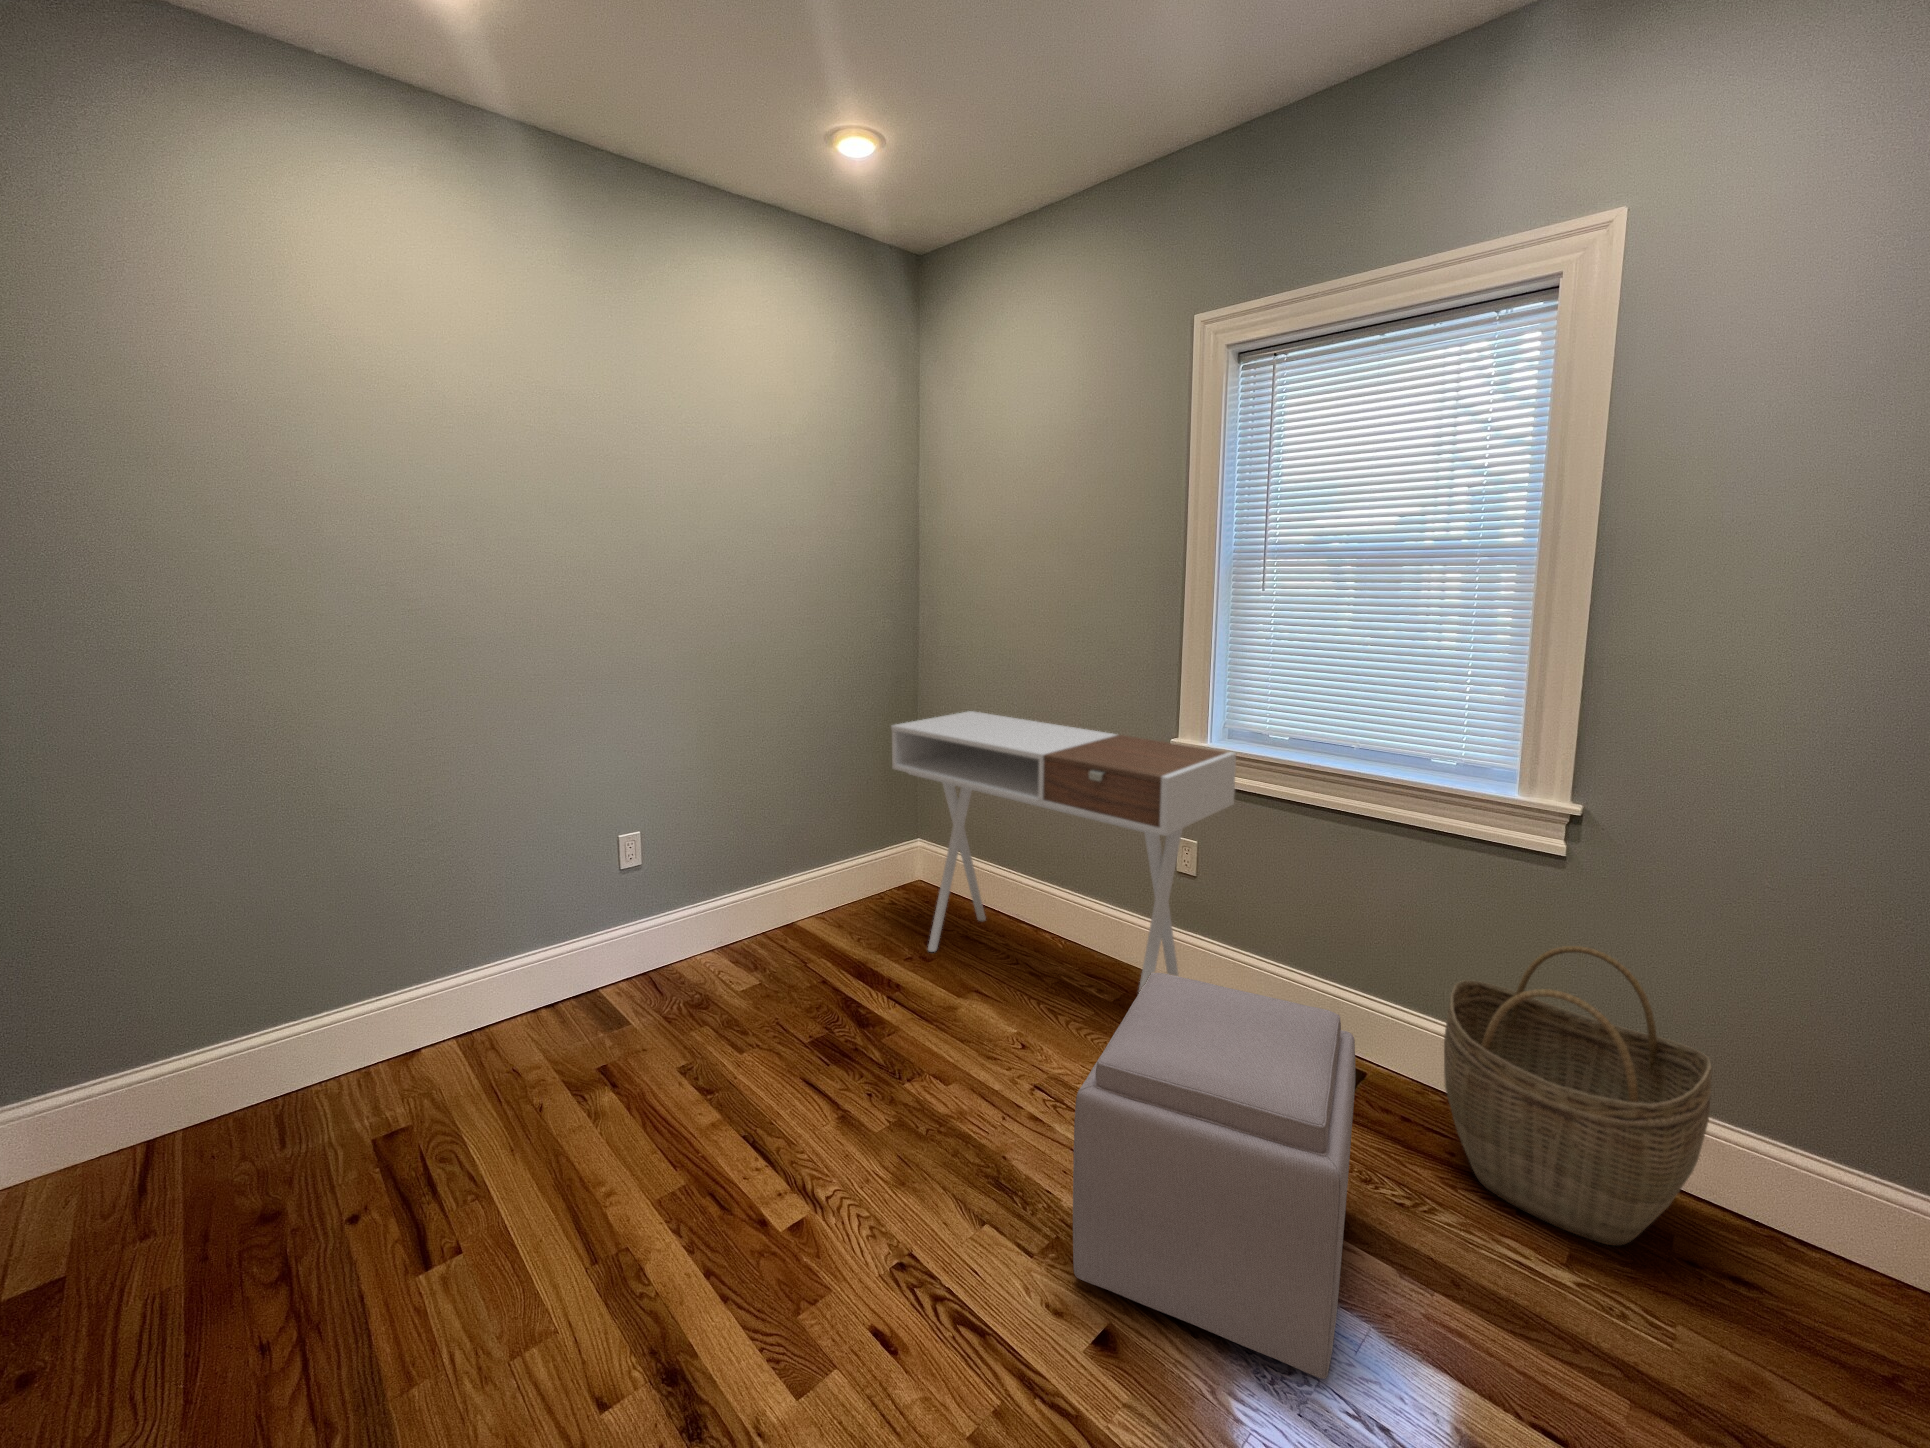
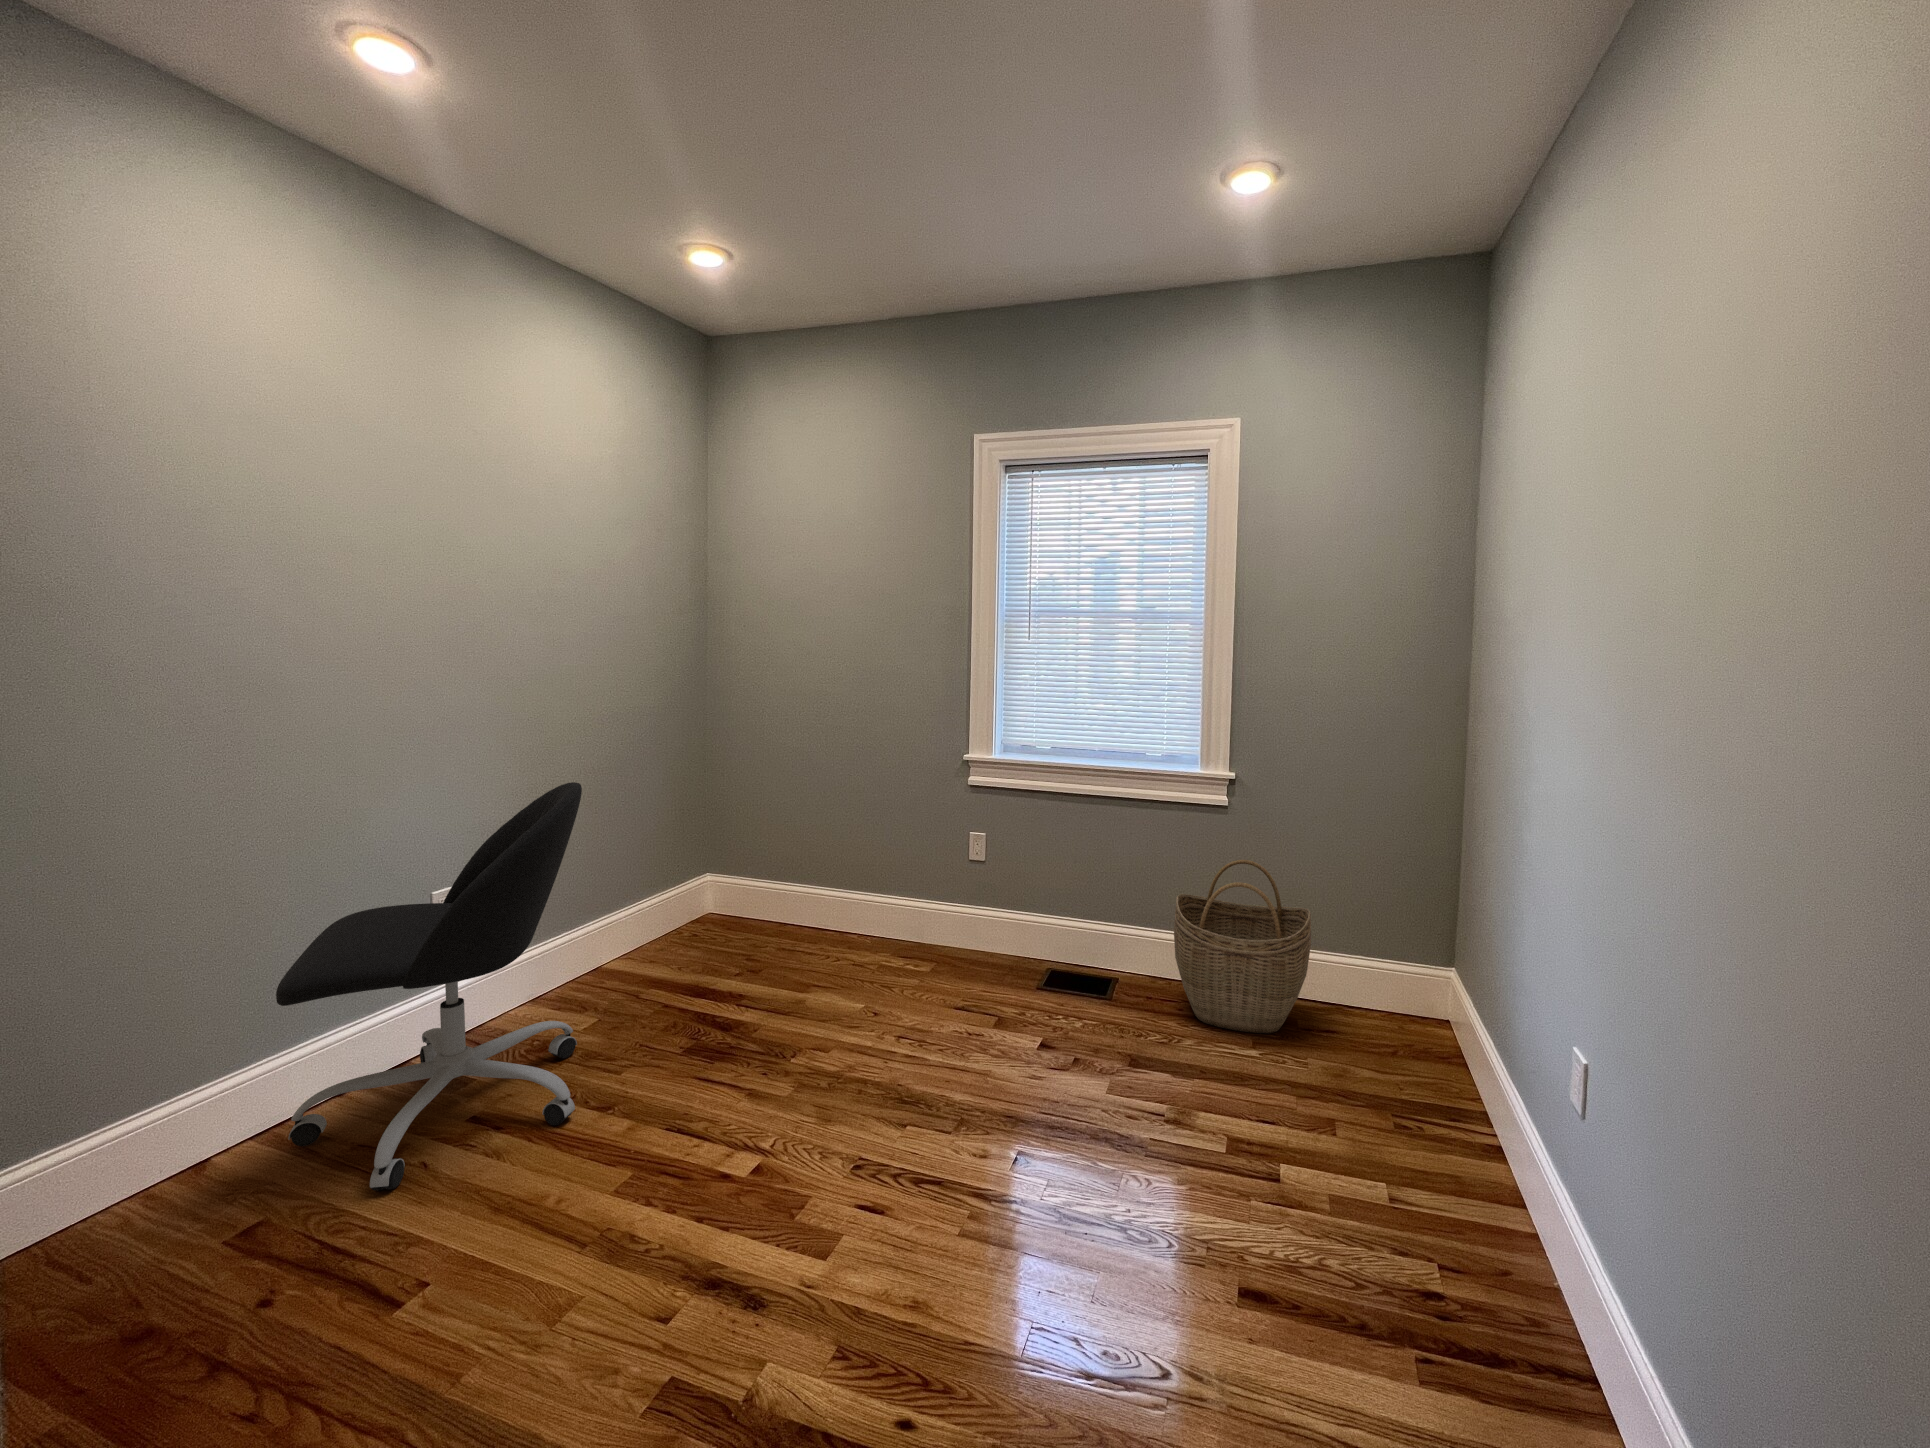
desk: present [891,711,1236,993] -> none [714,746,1016,994]
office chair: none [425,743,723,1127] -> present [276,782,582,1191]
ottoman: present [1073,973,1355,1379] -> none [985,916,1160,1135]

